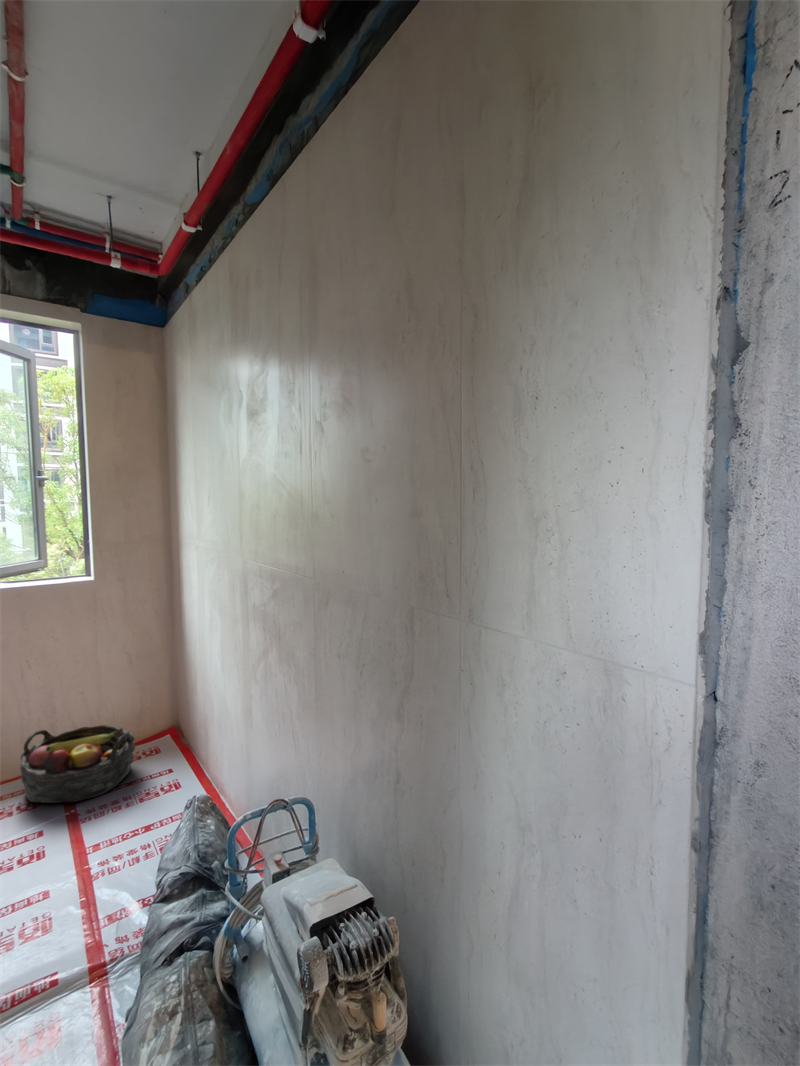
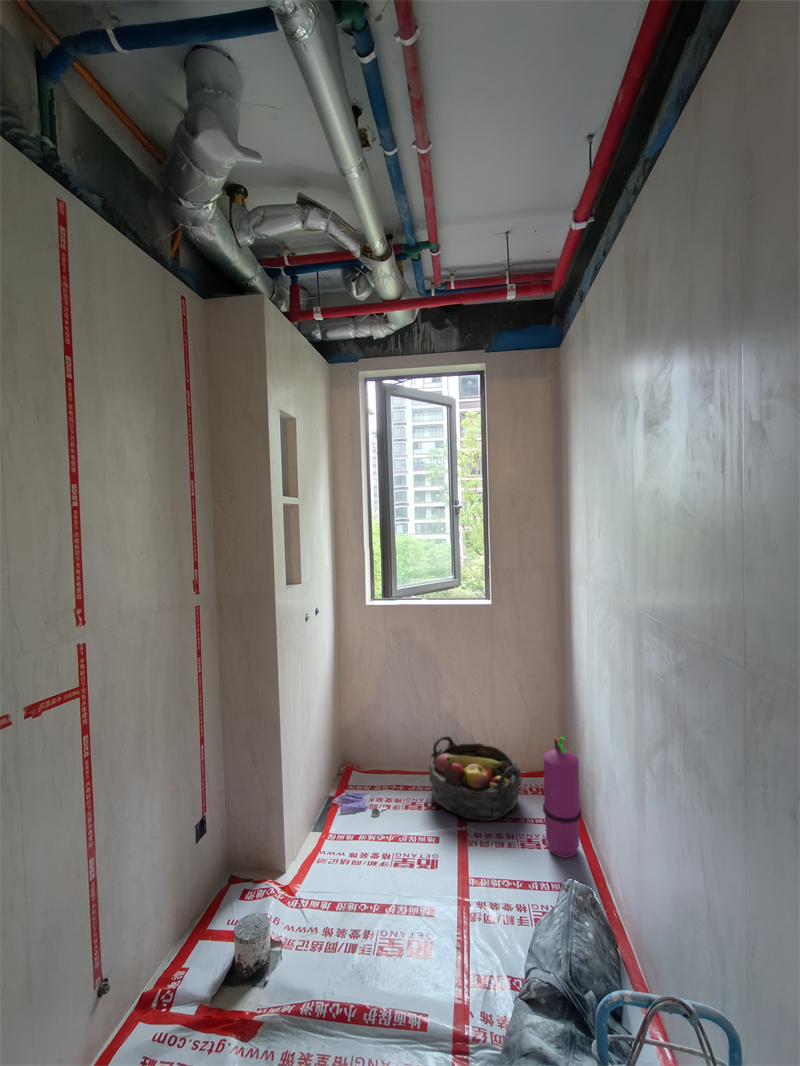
fire extinguisher: none [160,687,197,794] -> present [543,737,581,858]

